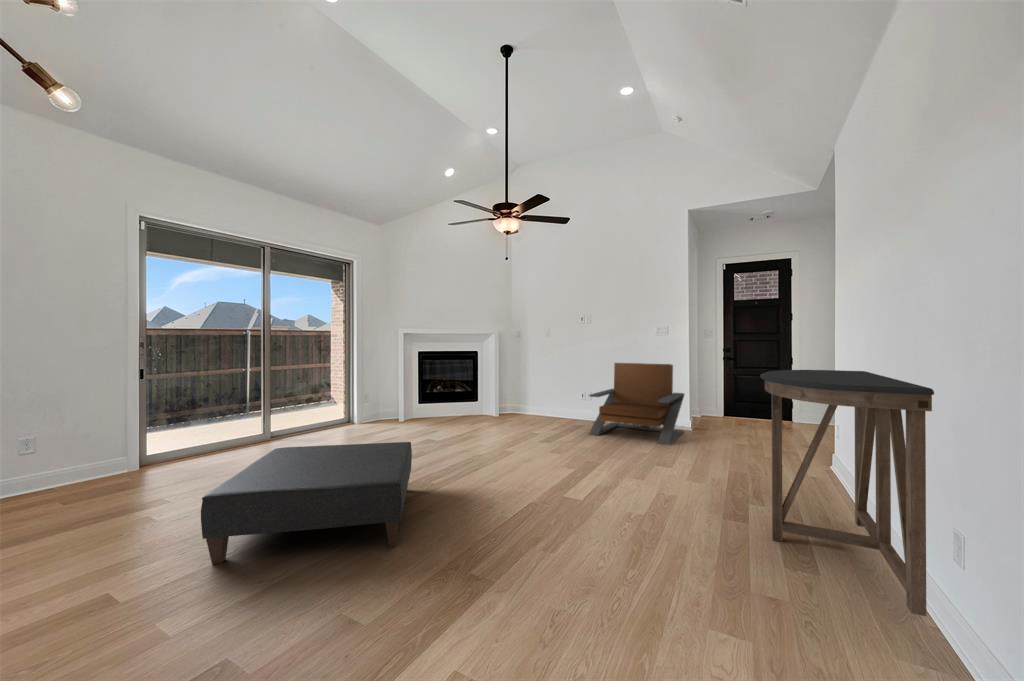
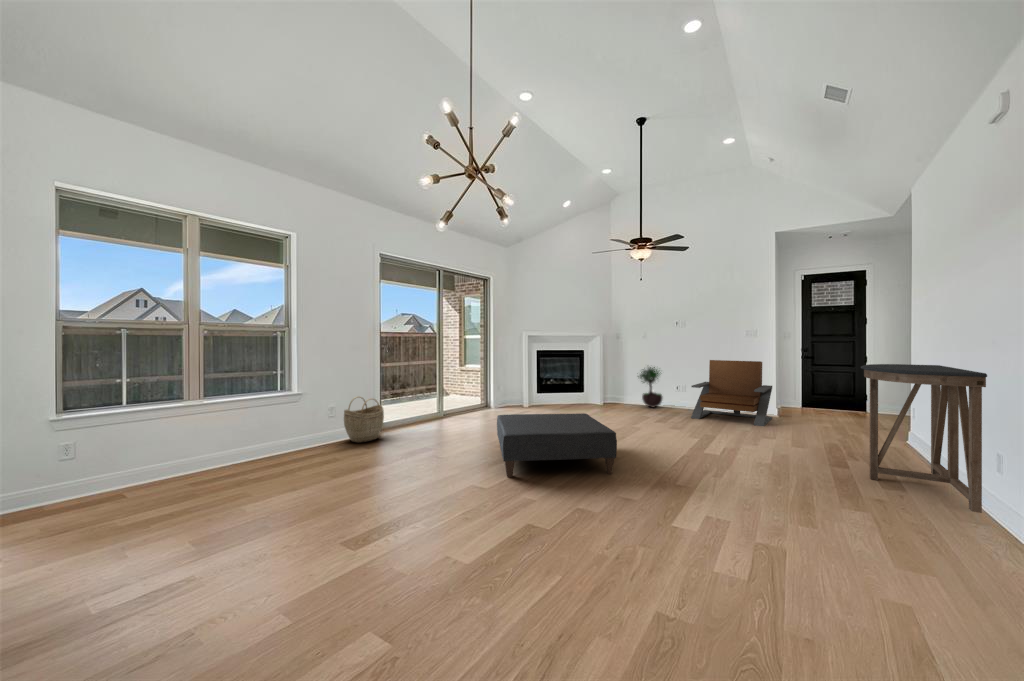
potted tree: none [534,366,566,420] -> present [638,367,662,407]
woven basket: none [51,422,130,492] -> present [344,396,384,443]

